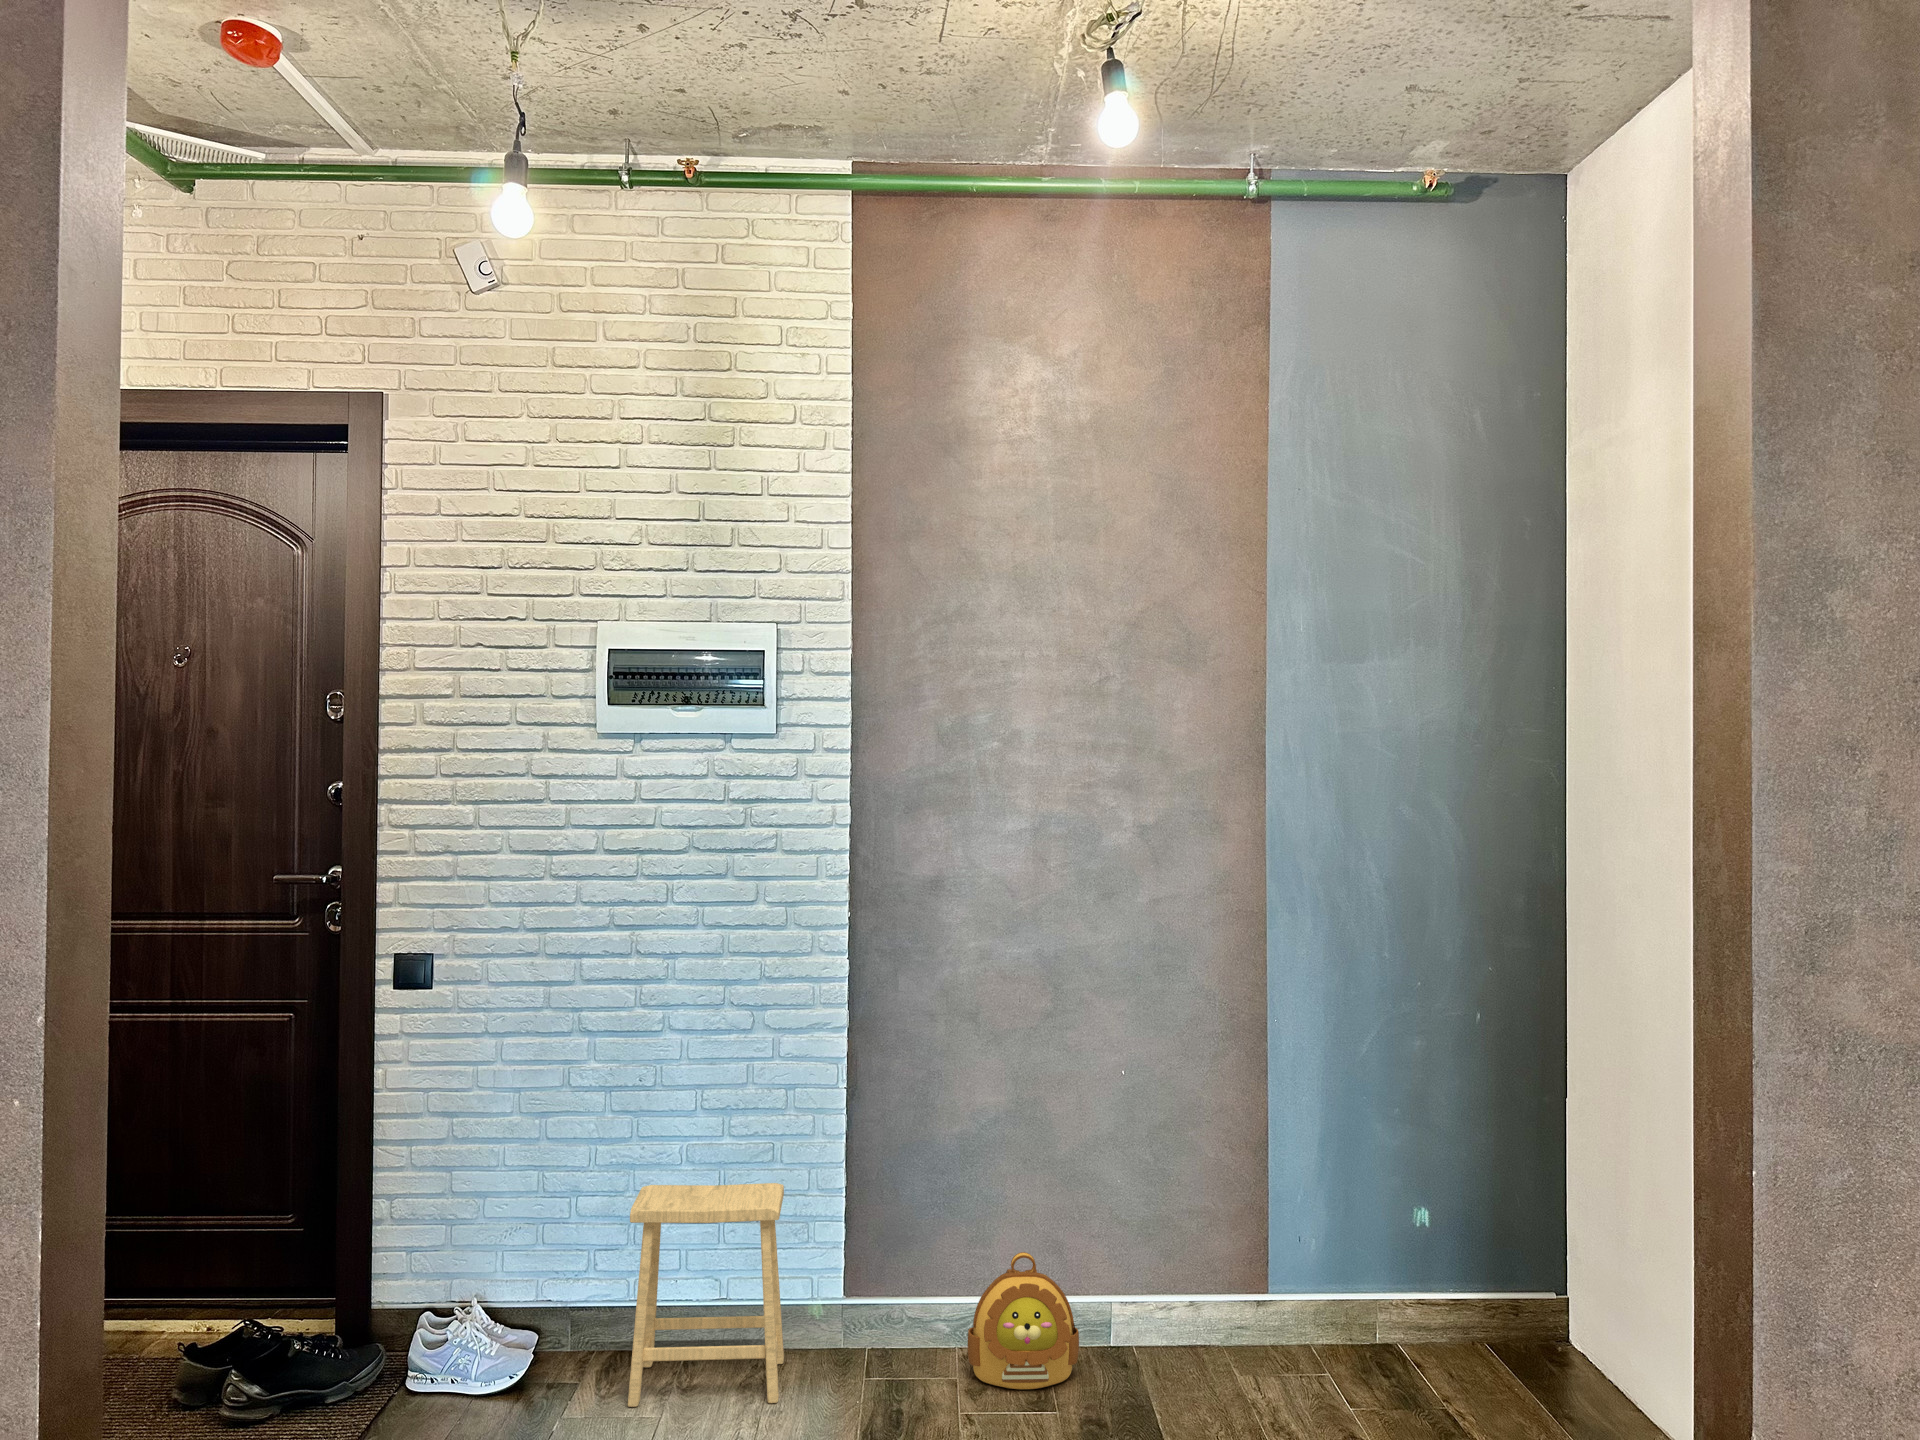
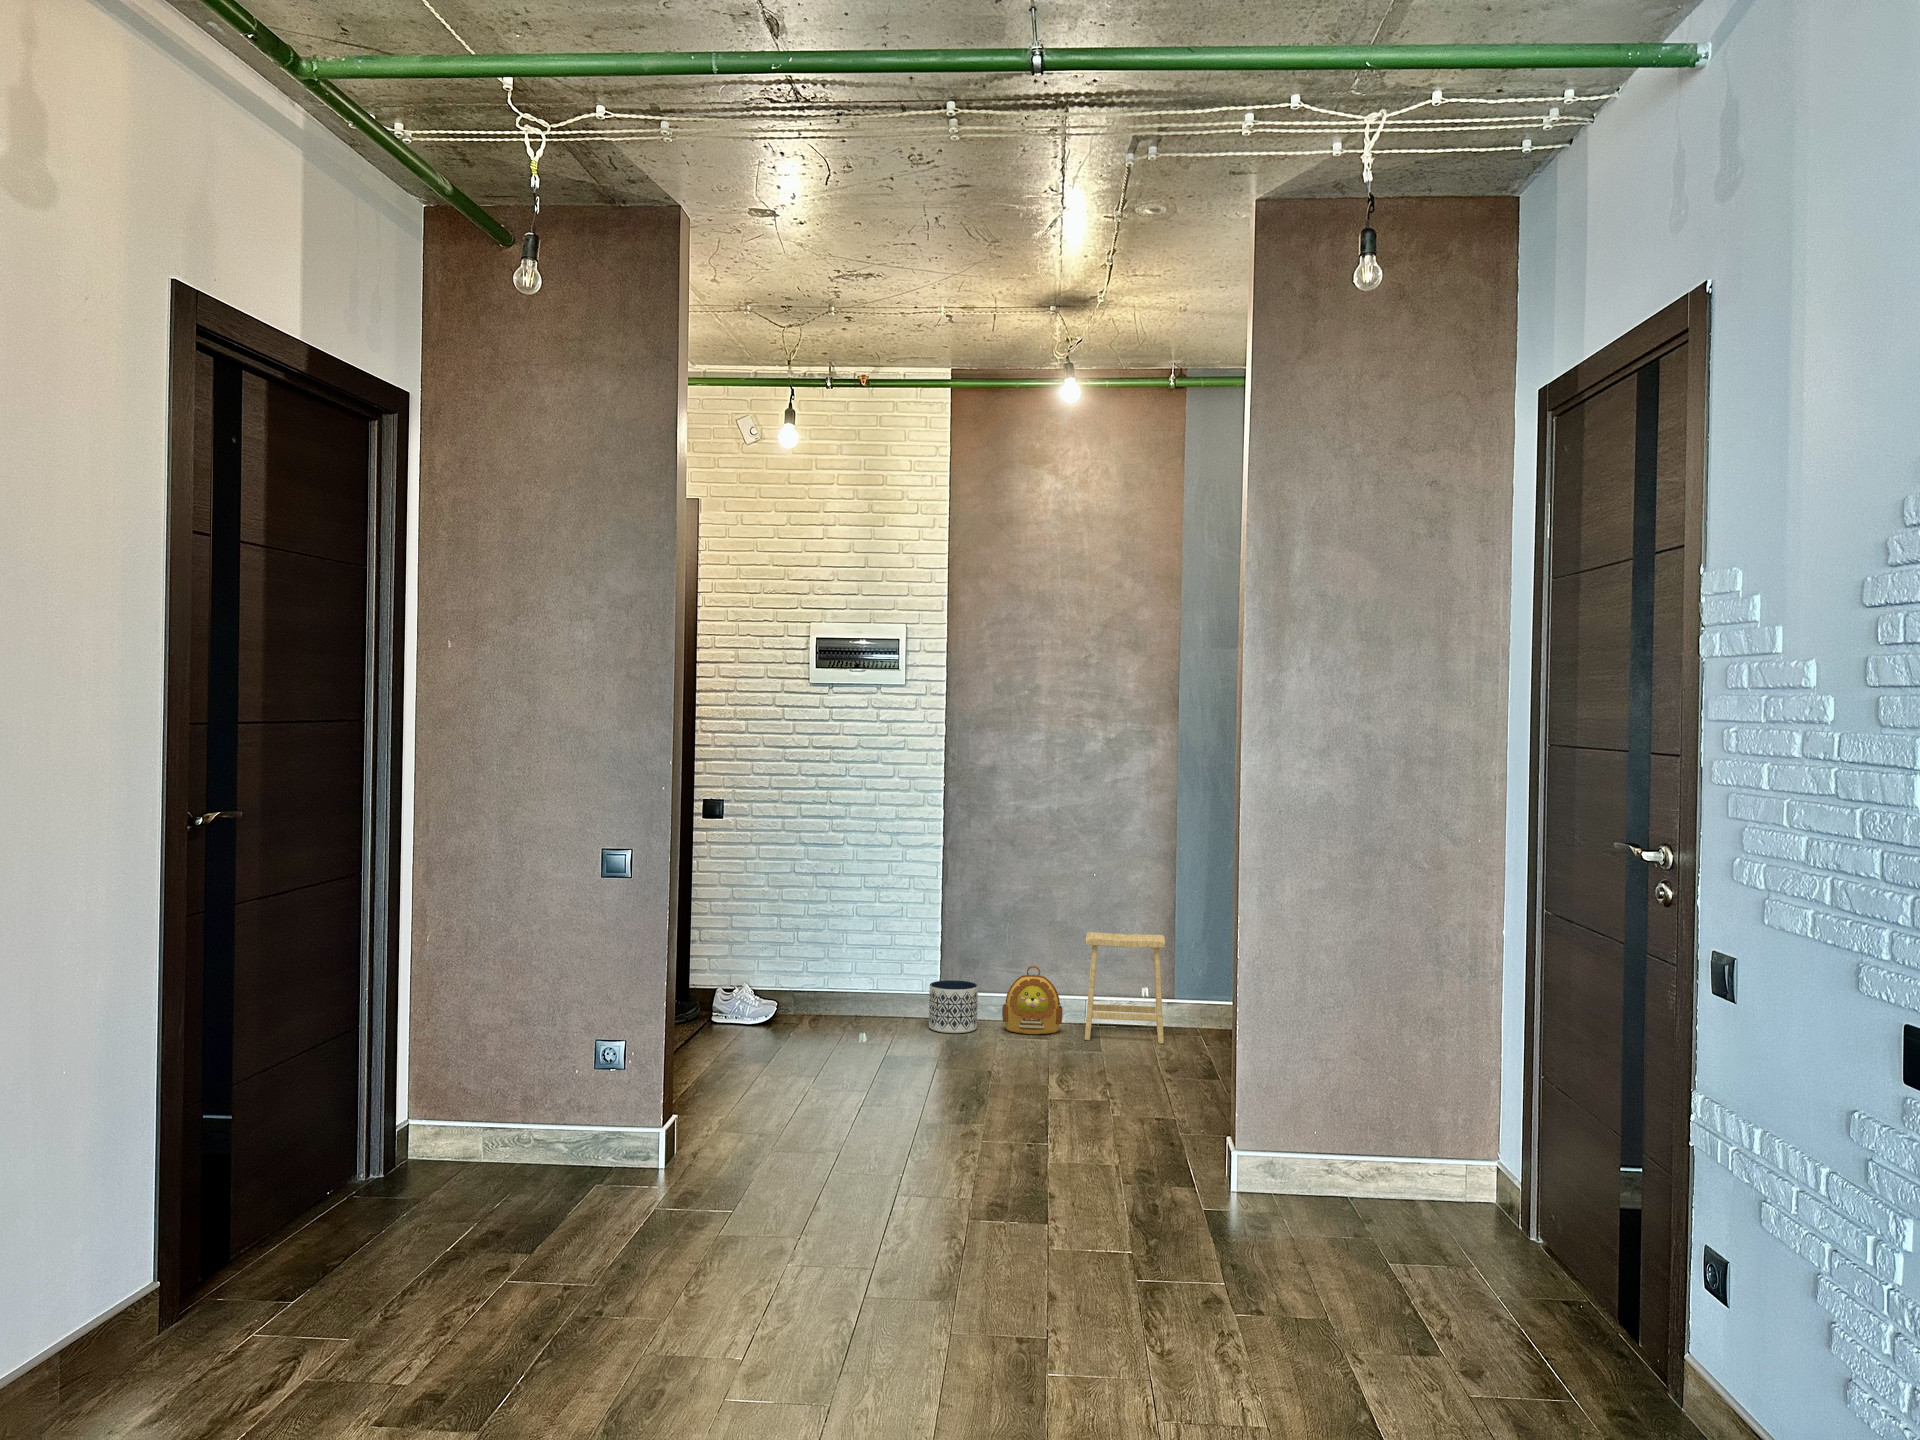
footstool: present [628,1183,784,1407] -> present [1085,932,1165,1044]
planter: none [830,1280,921,1400] -> present [929,980,978,1033]

